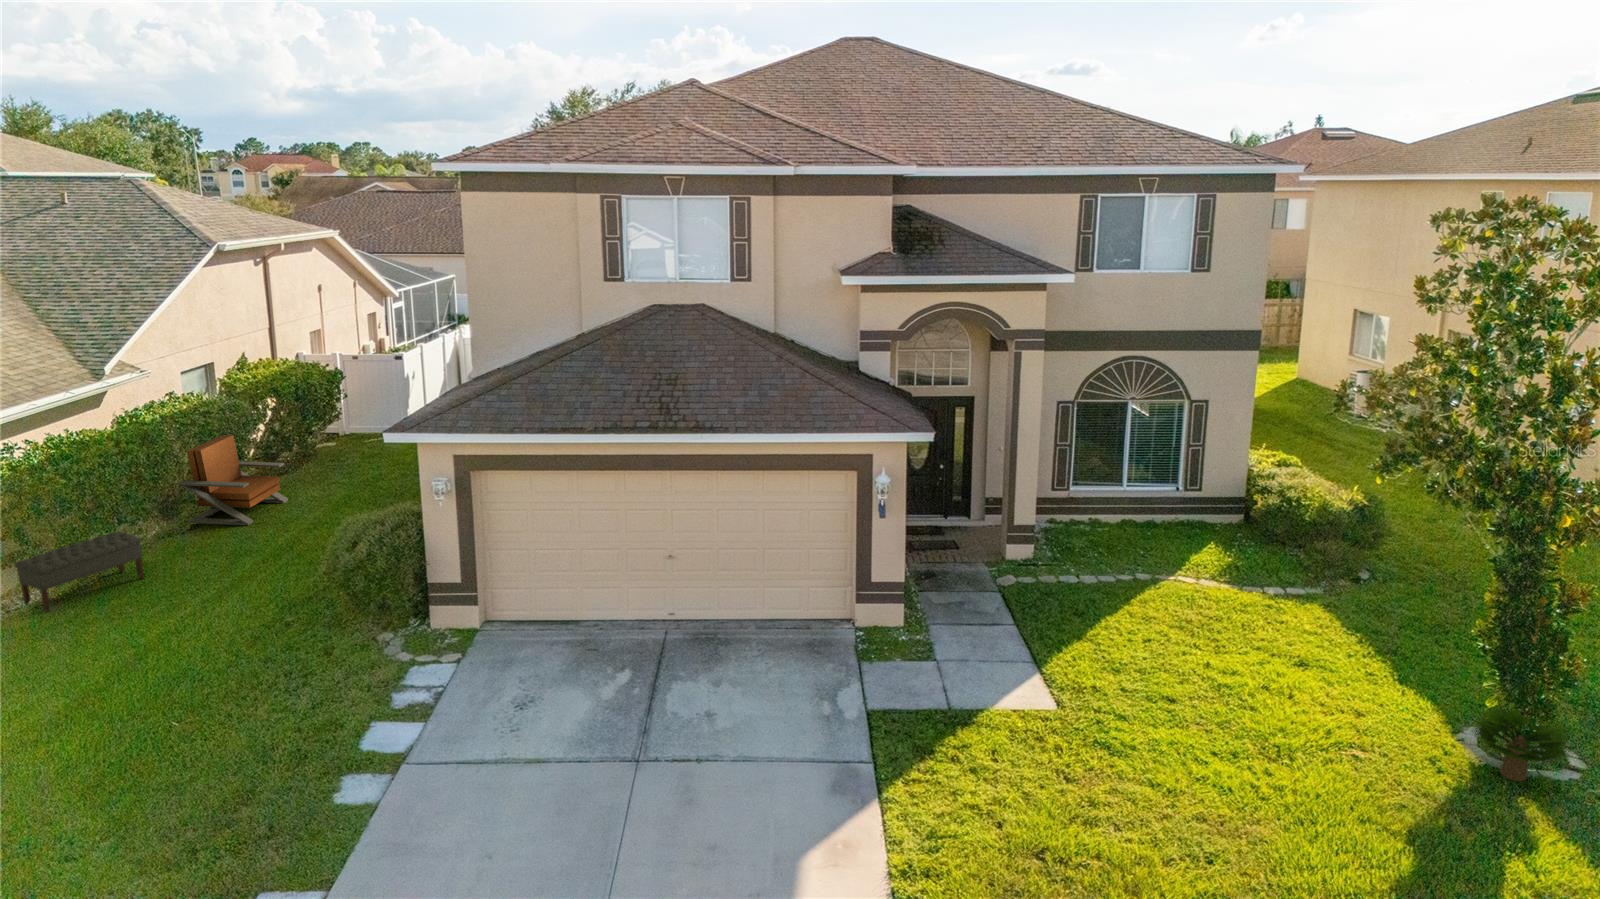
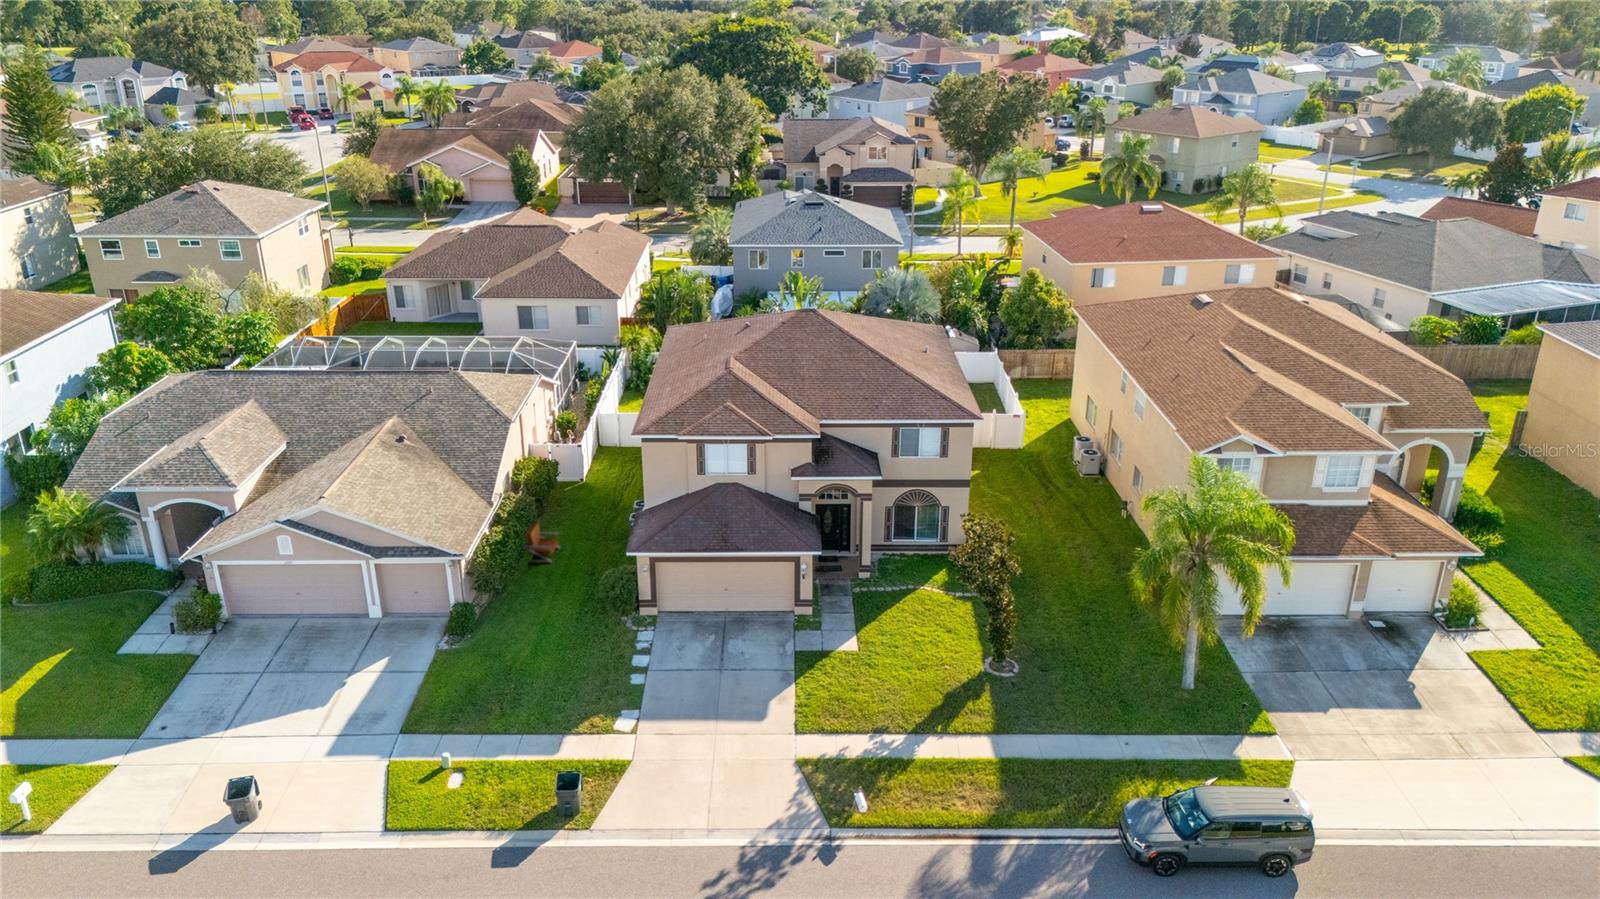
bench: present [15,532,144,612] -> none [487,576,526,611]
potted plant: present [1472,706,1570,781] -> none [980,651,1008,676]

